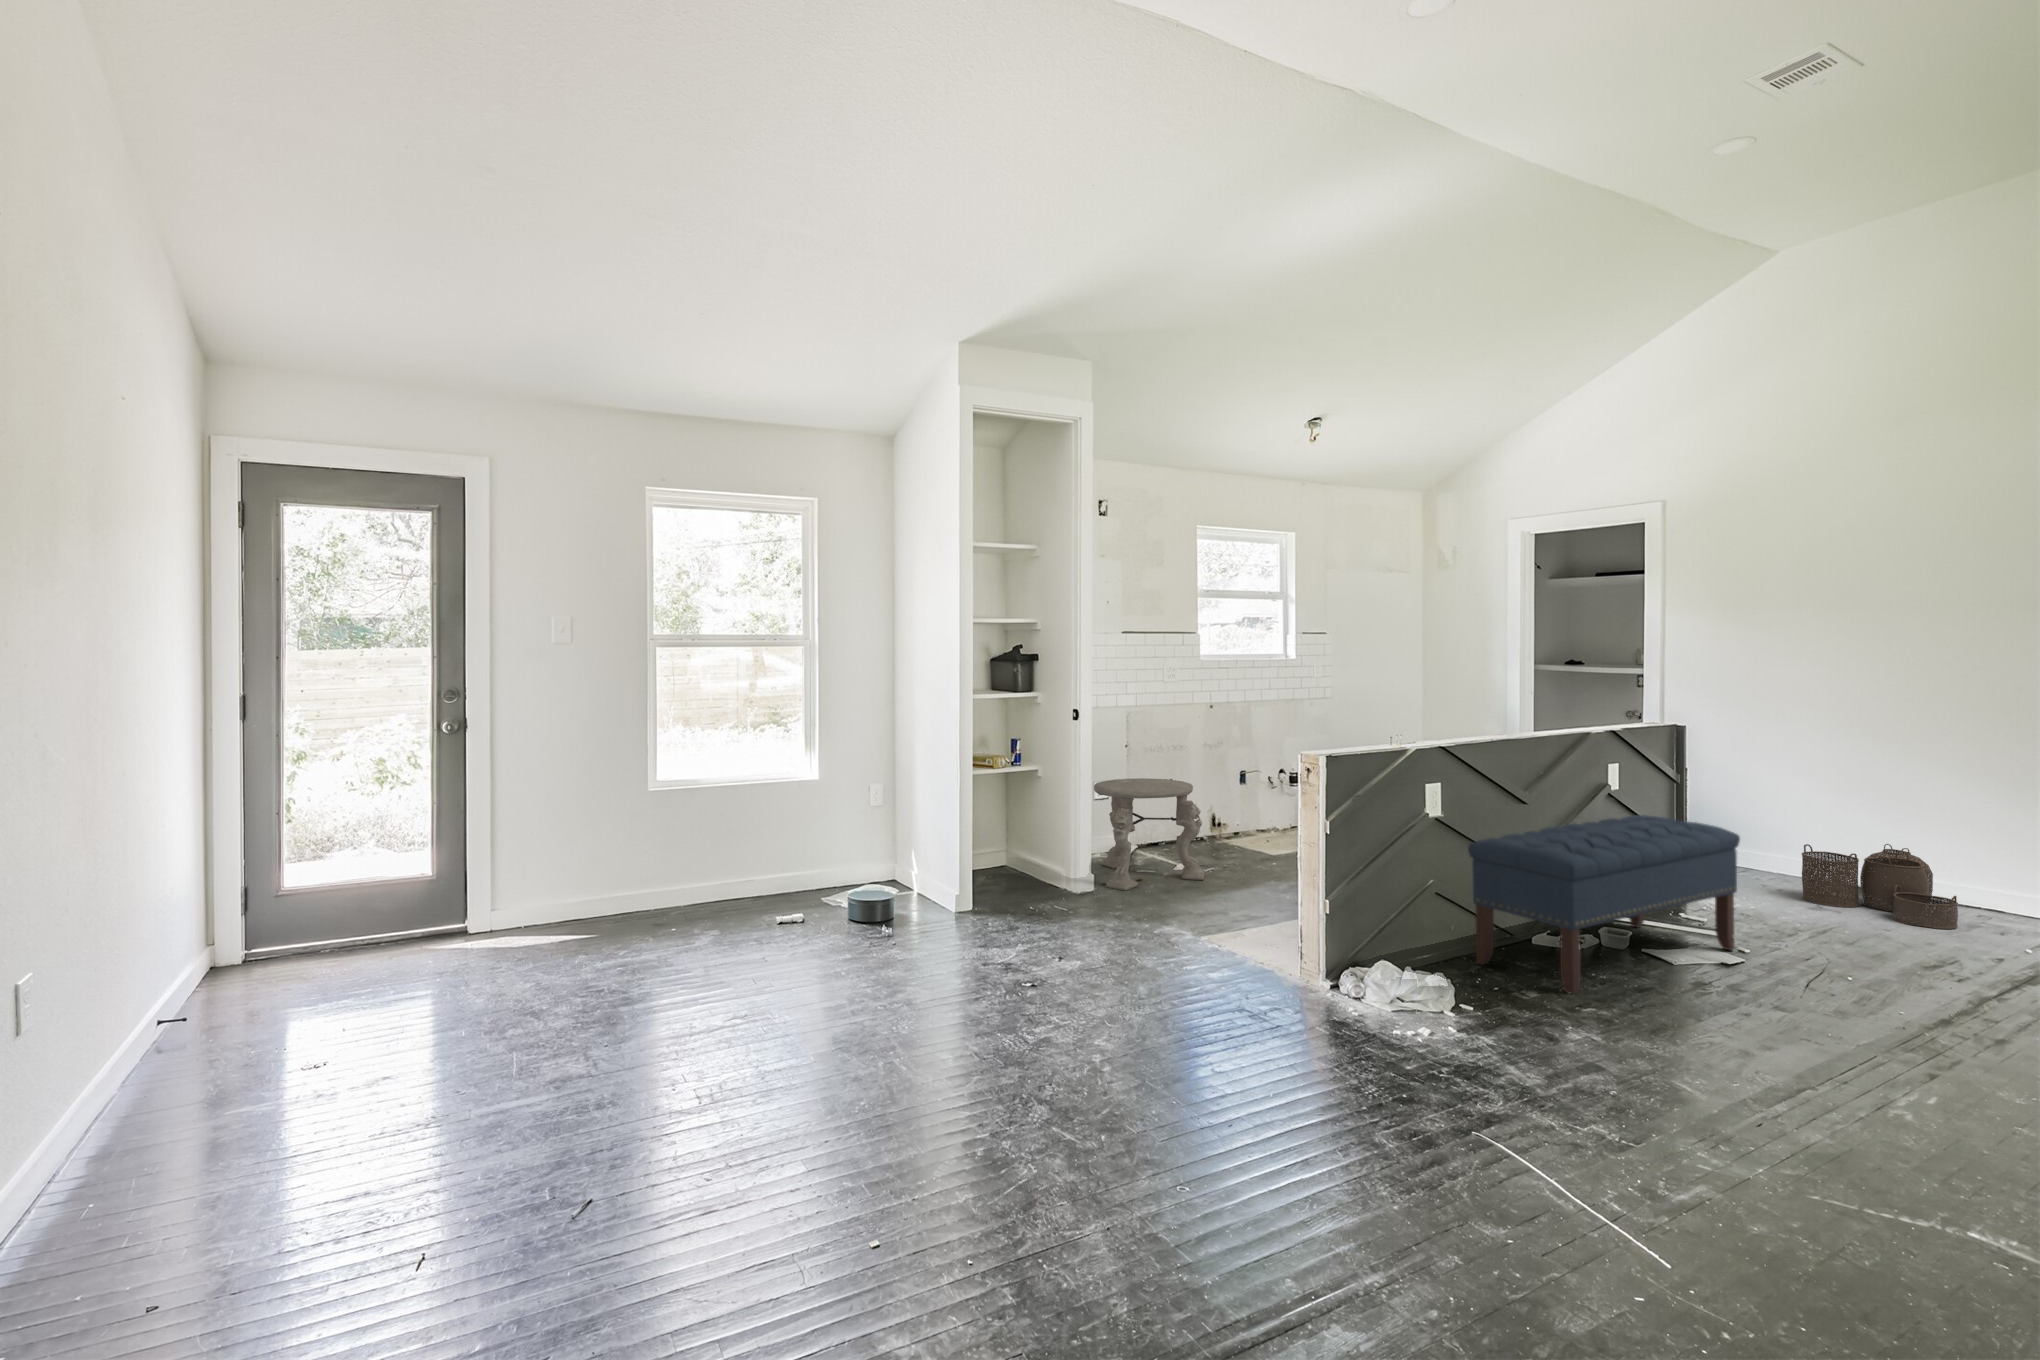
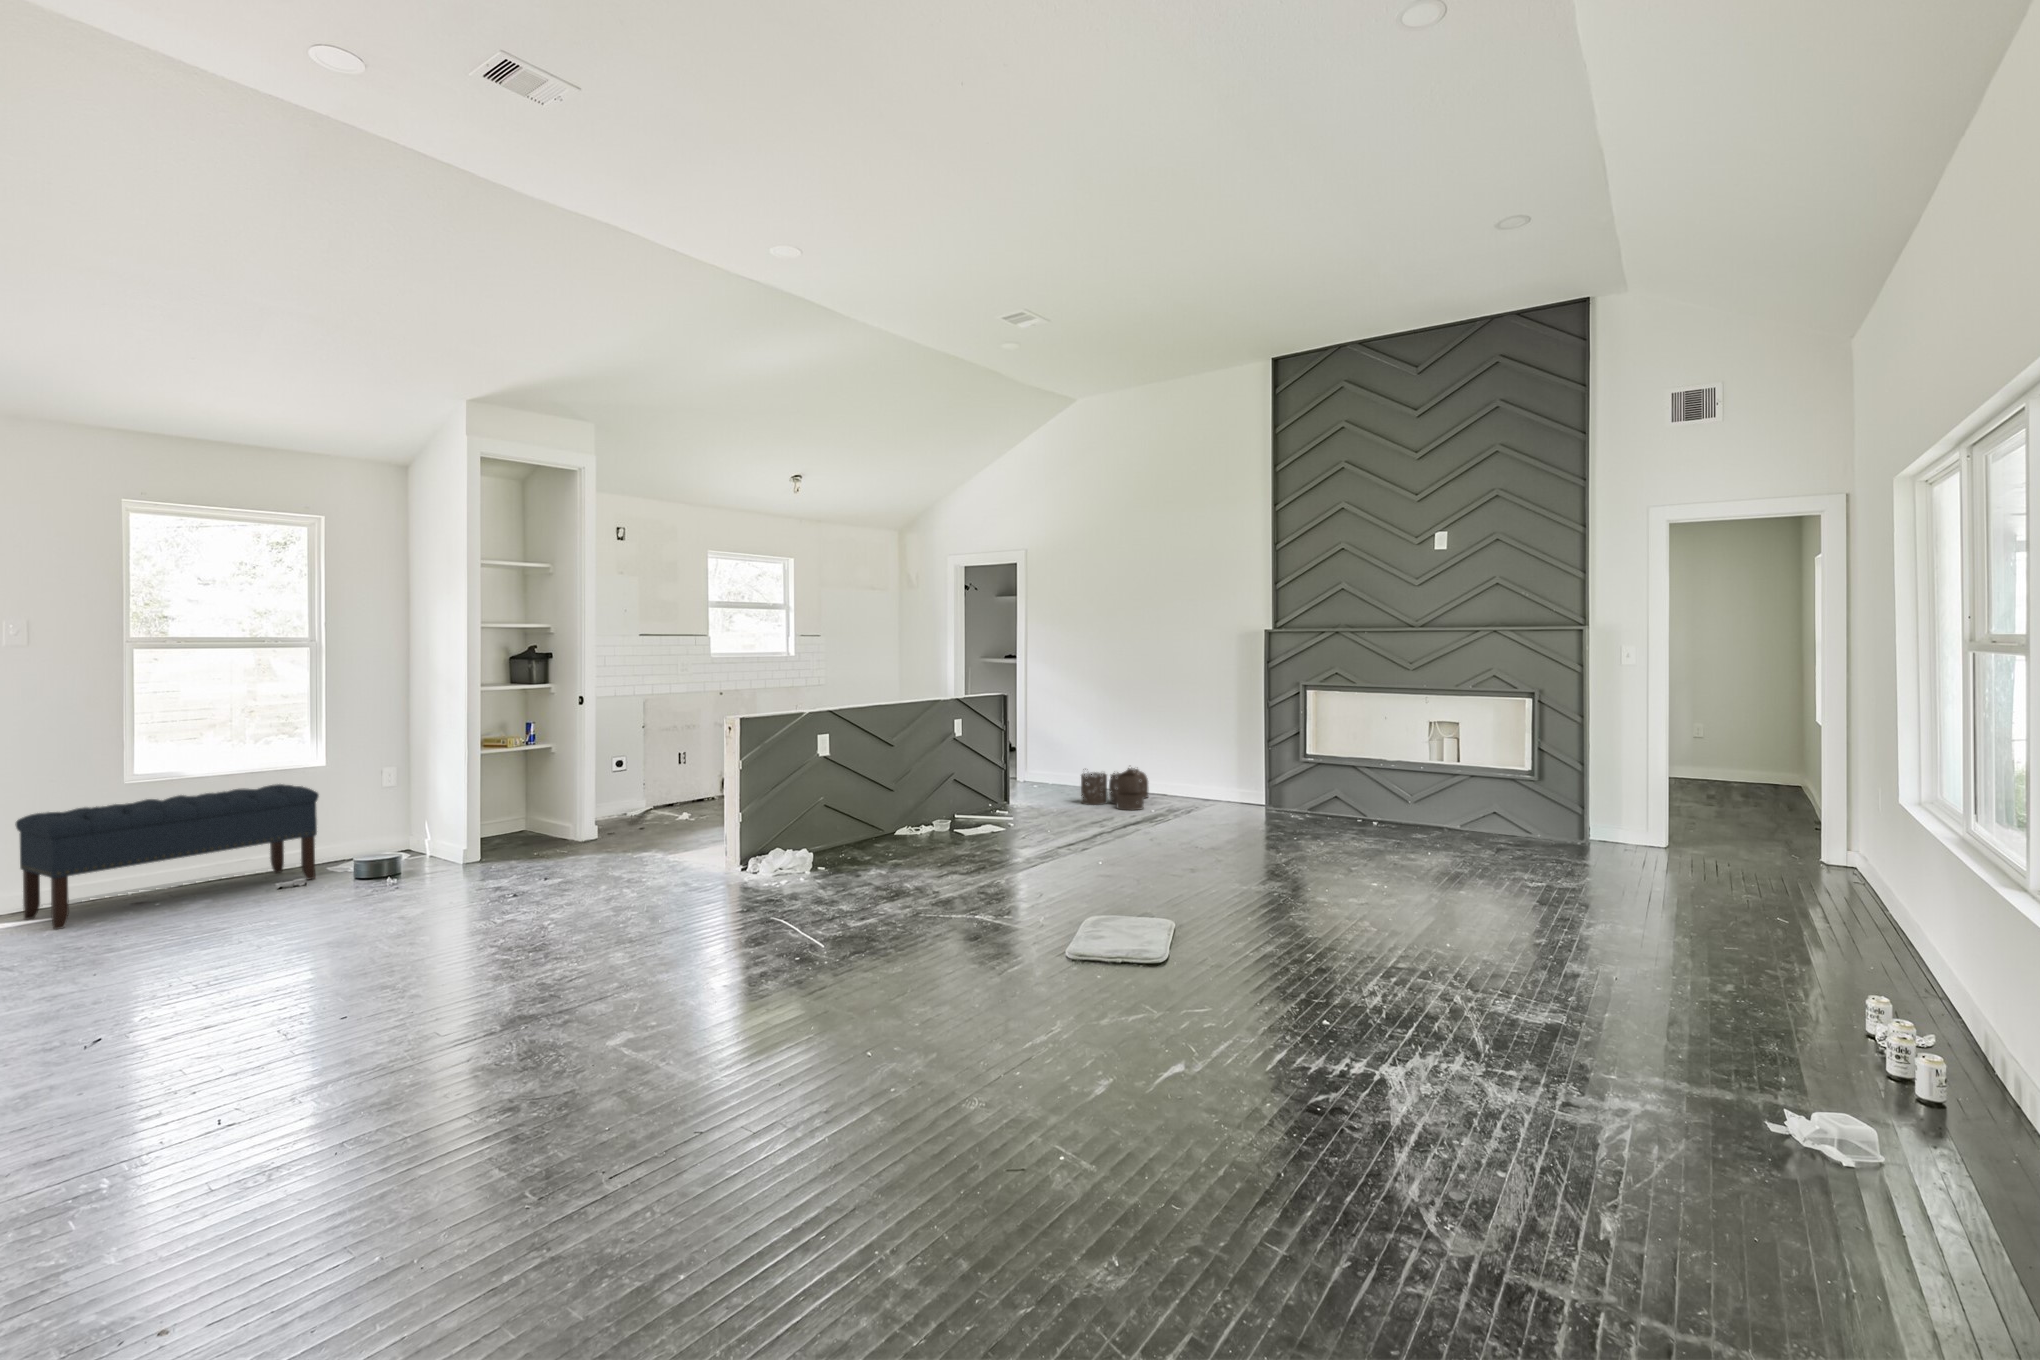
side table: present [1094,778,1204,891] -> none [602,752,695,838]
bench: present [1468,815,1740,994] -> present [15,784,319,929]

